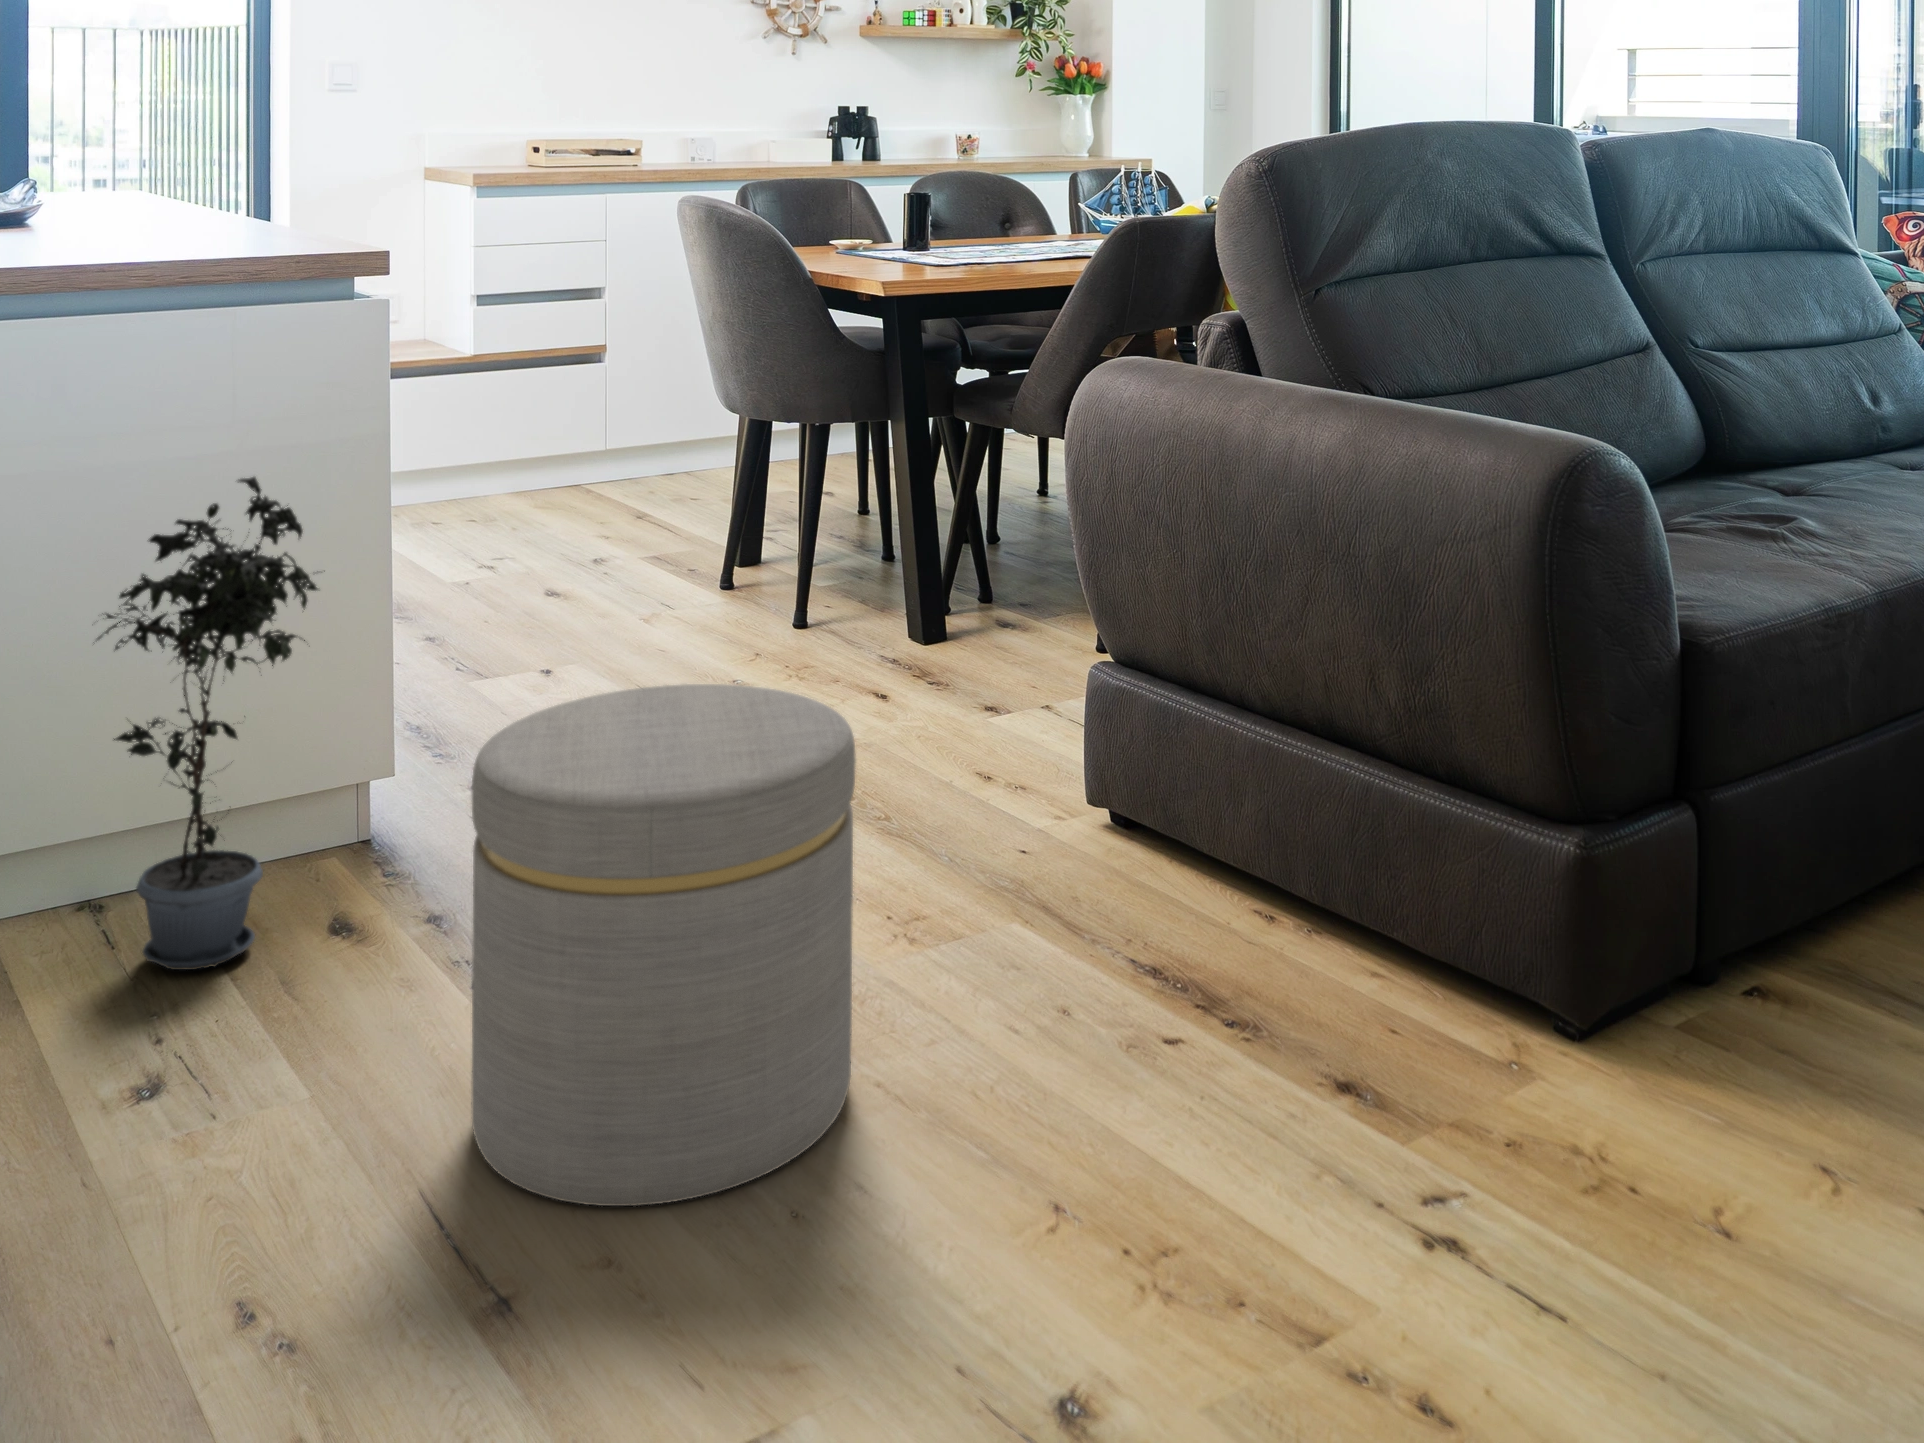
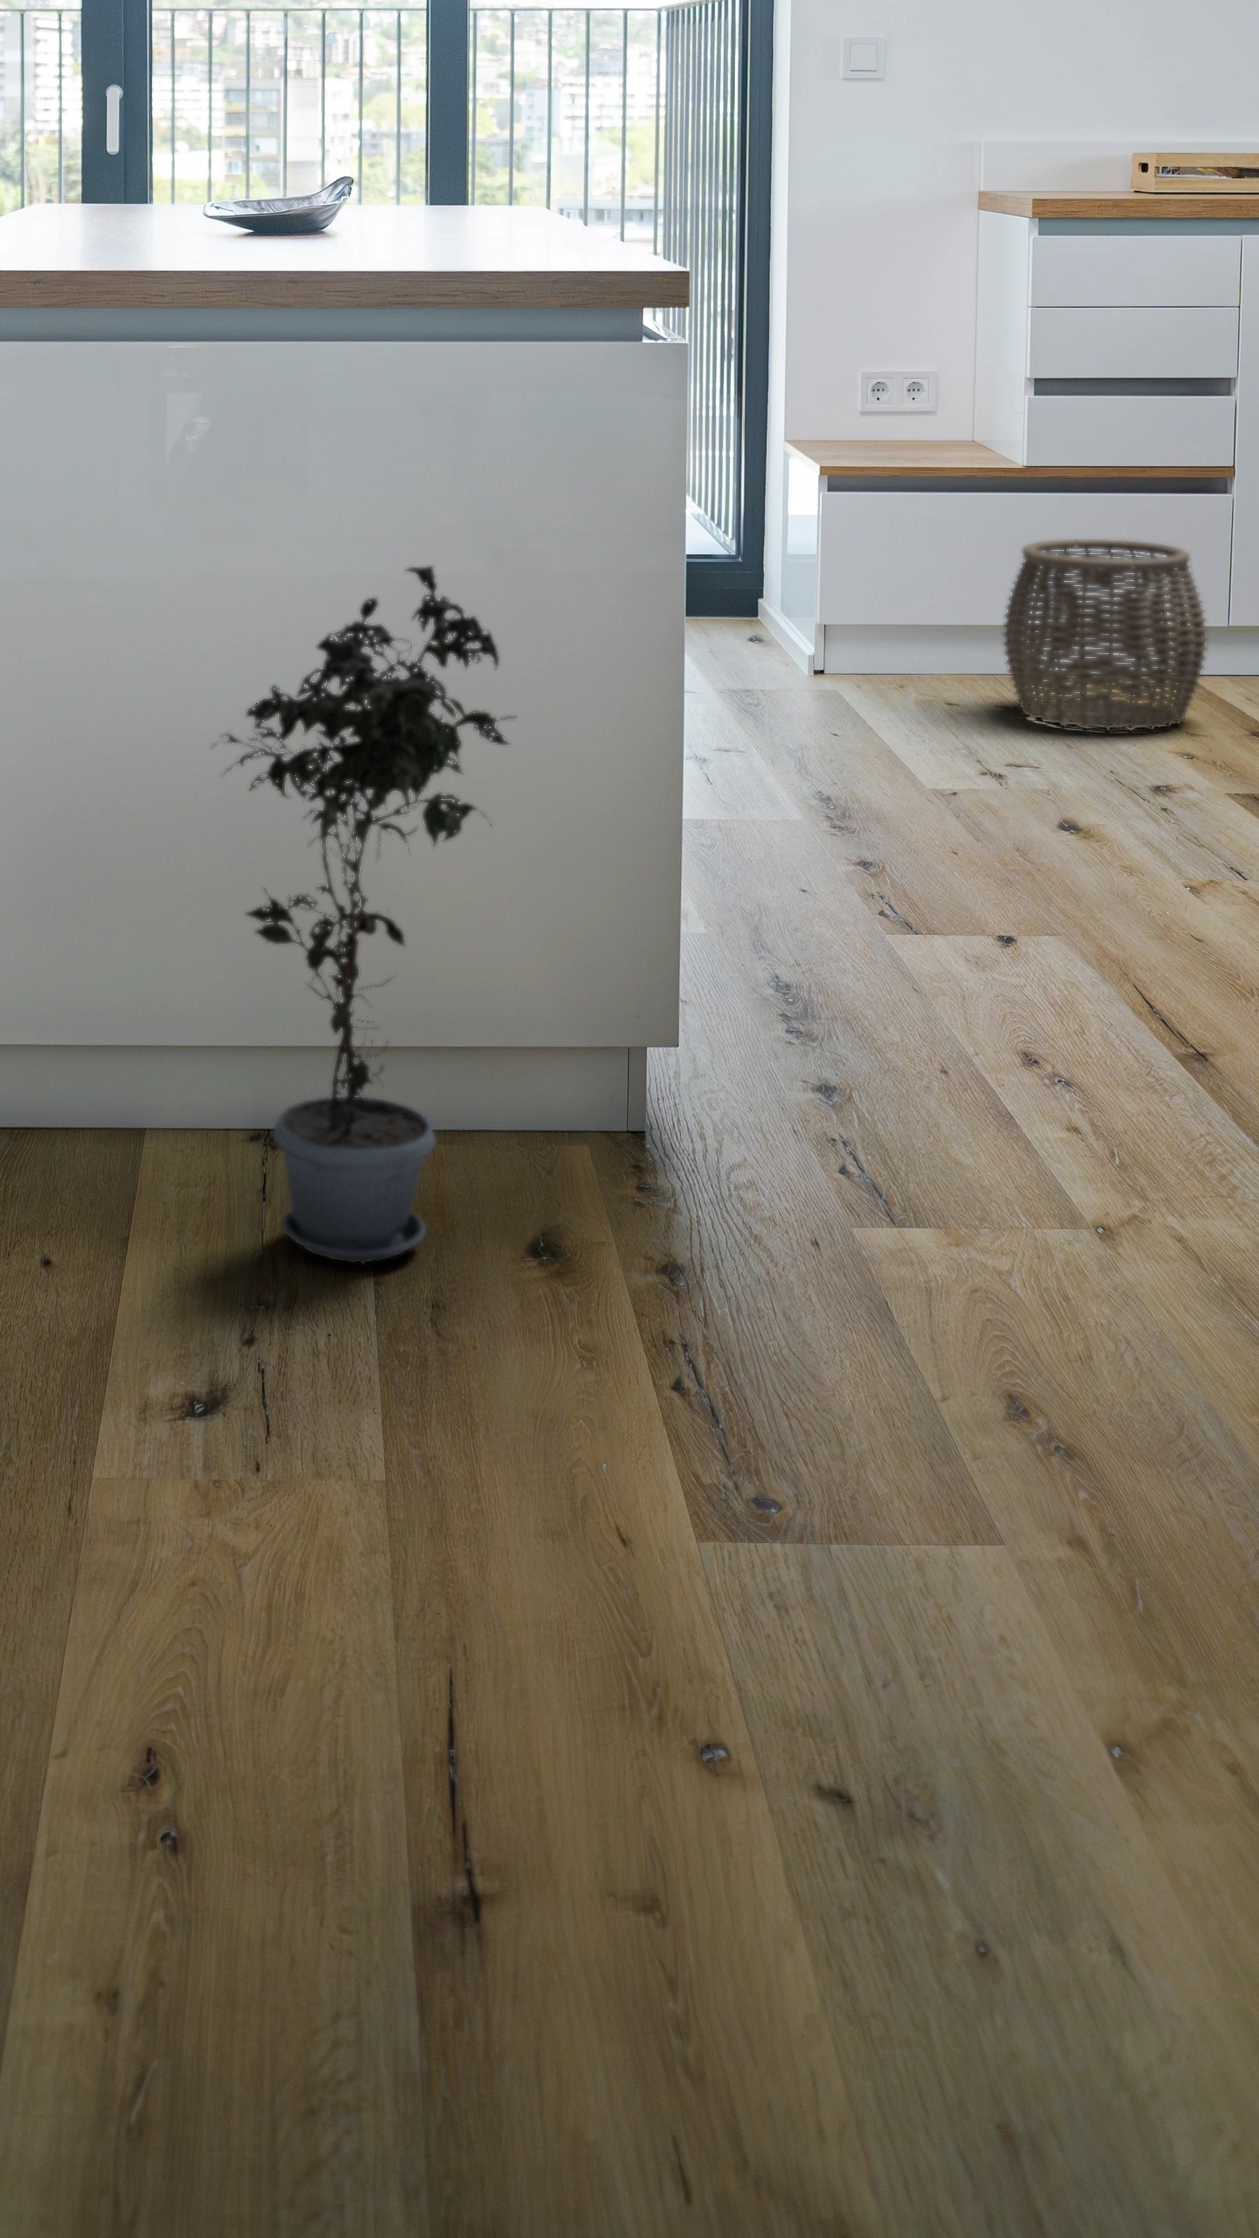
woven basket: none [466,389,600,516] -> present [1003,539,1207,730]
ottoman: present [471,684,856,1206] -> none [547,963,1209,1856]

